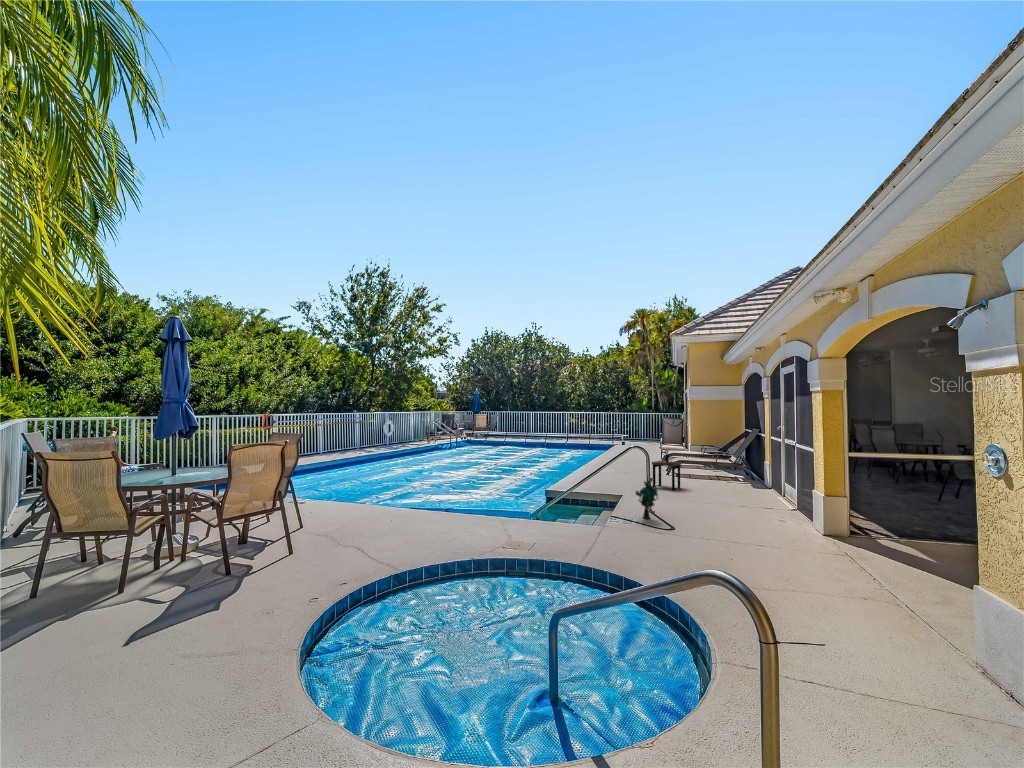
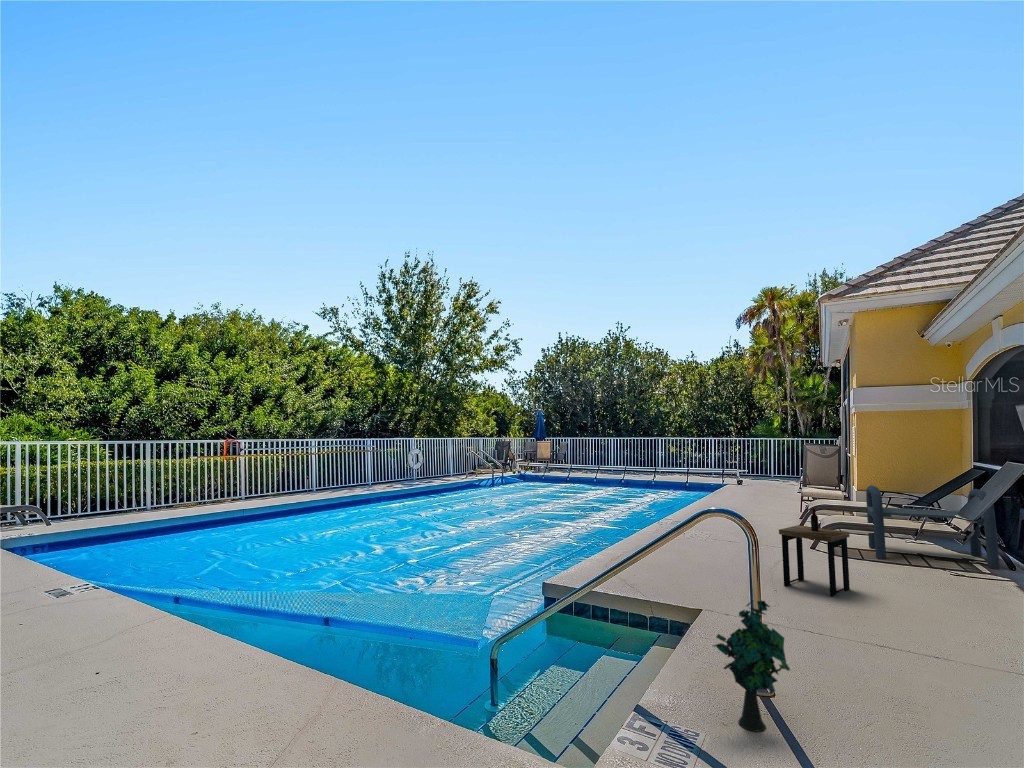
bench: none [691,442,744,480] -> present [866,485,1000,569]

